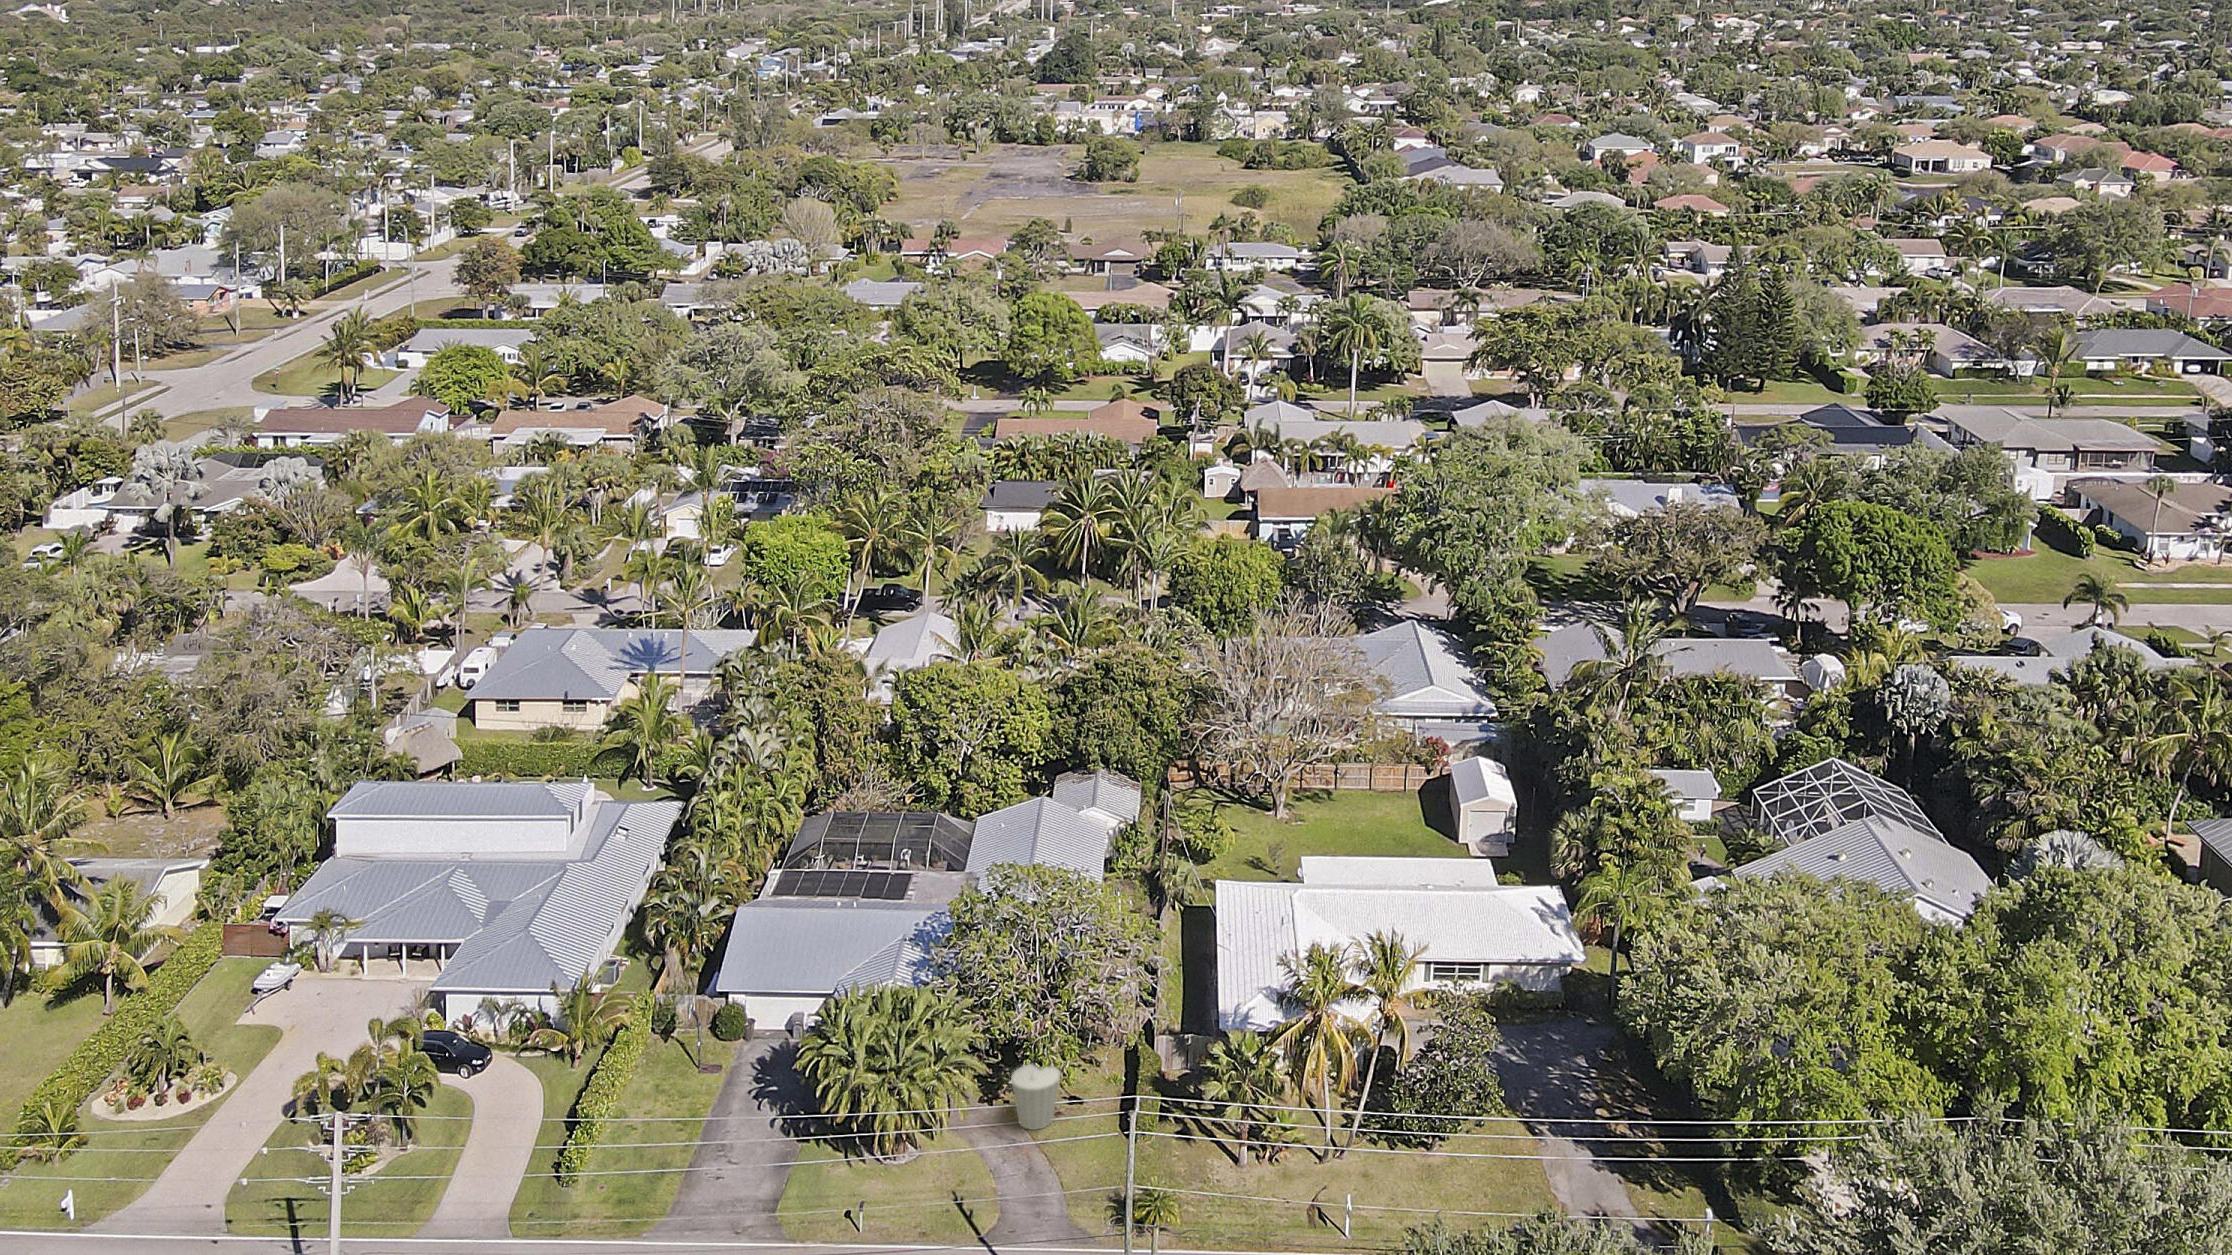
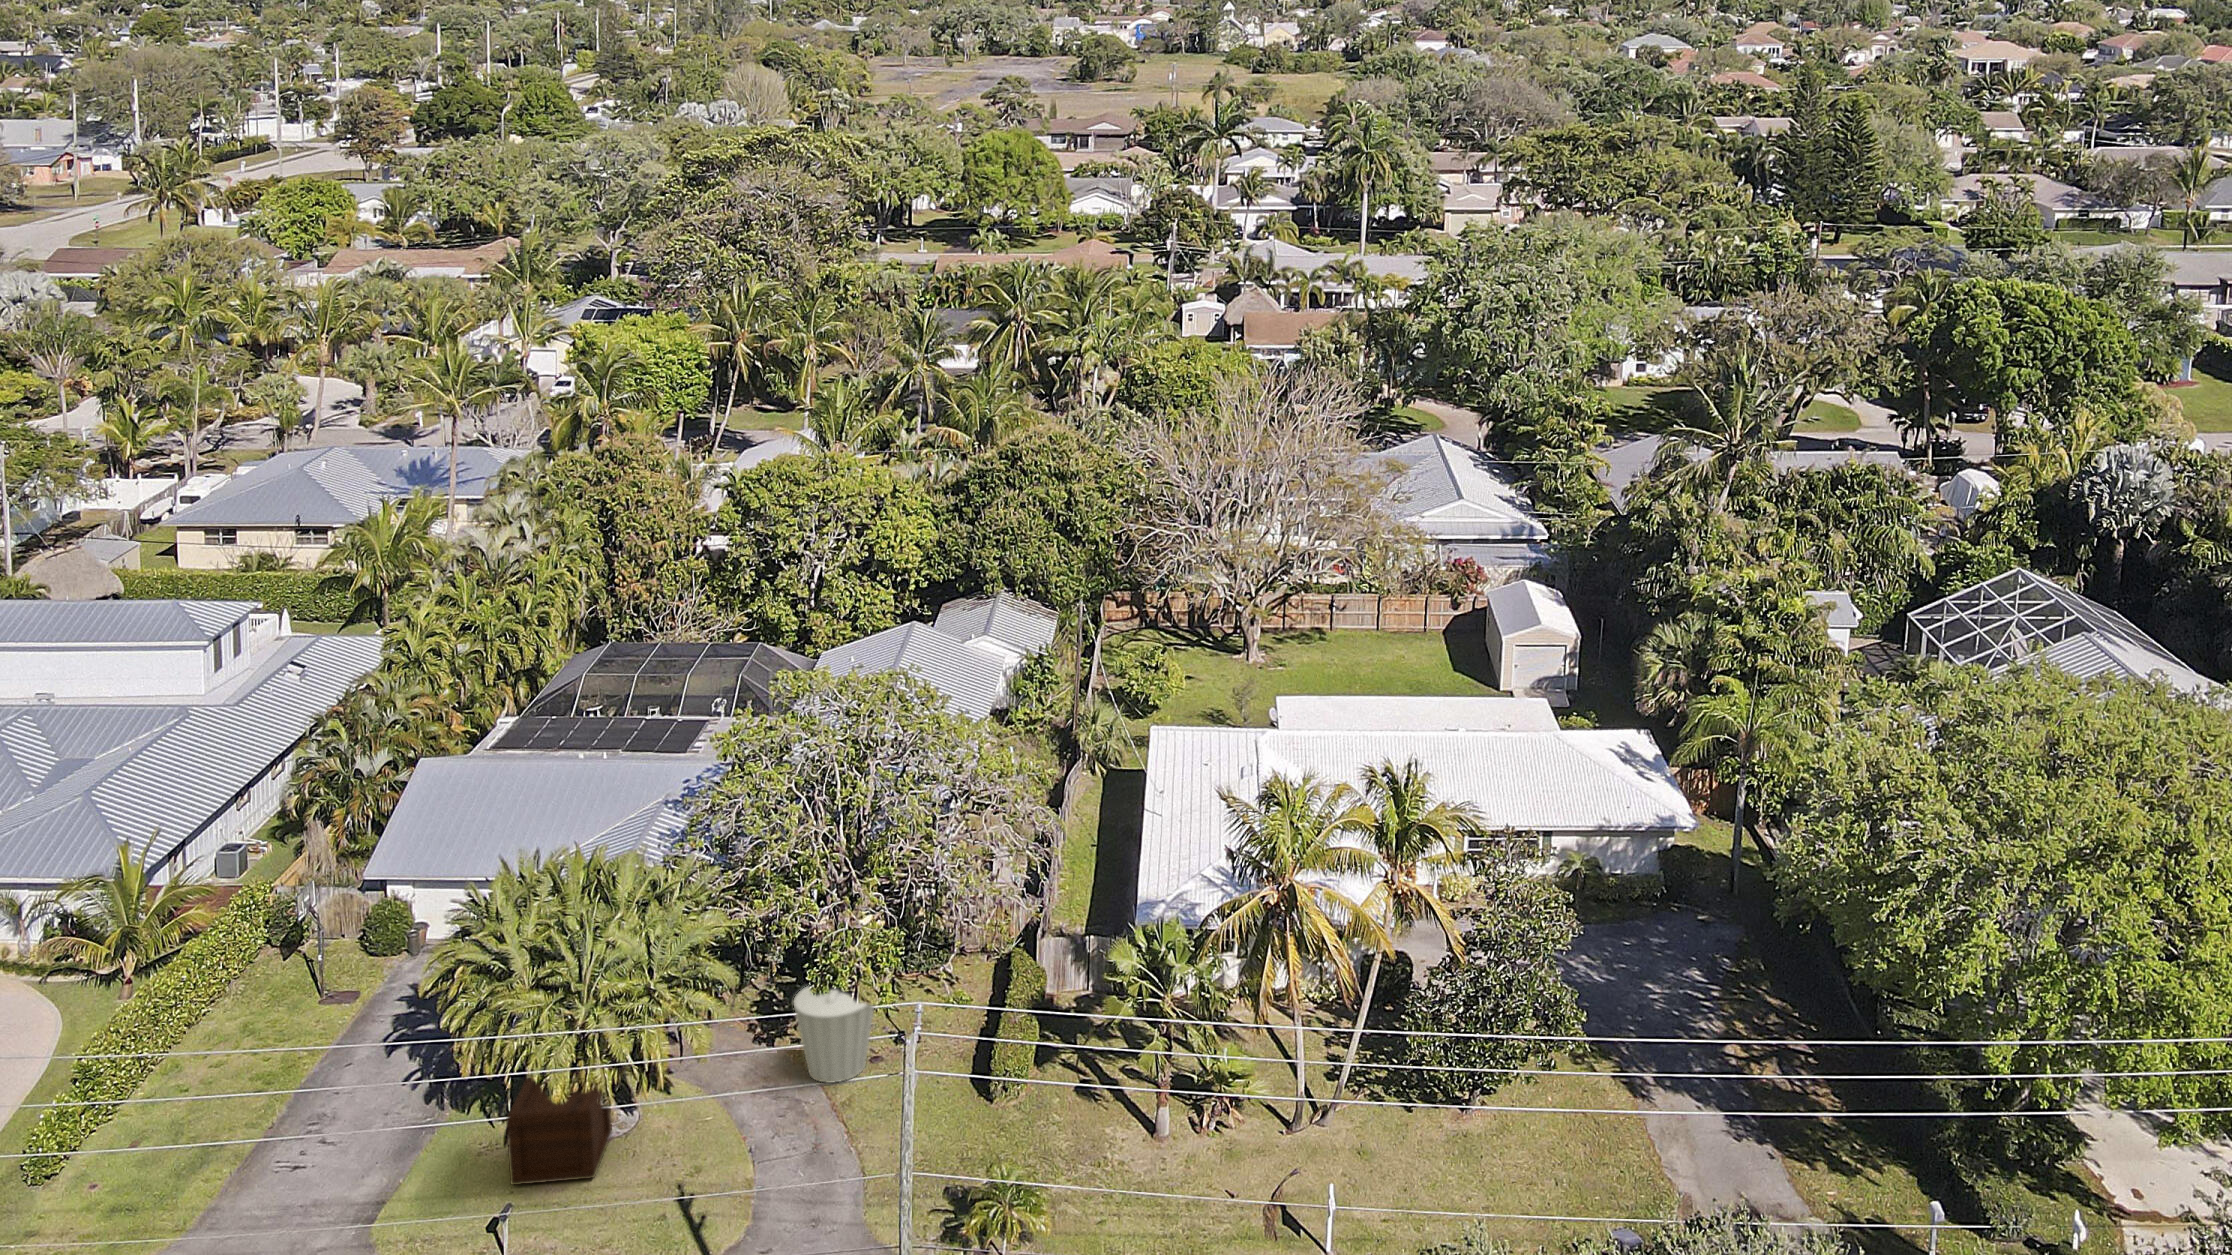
wooden crate: none [855,1121,908,1191] -> present [506,1078,612,1185]

